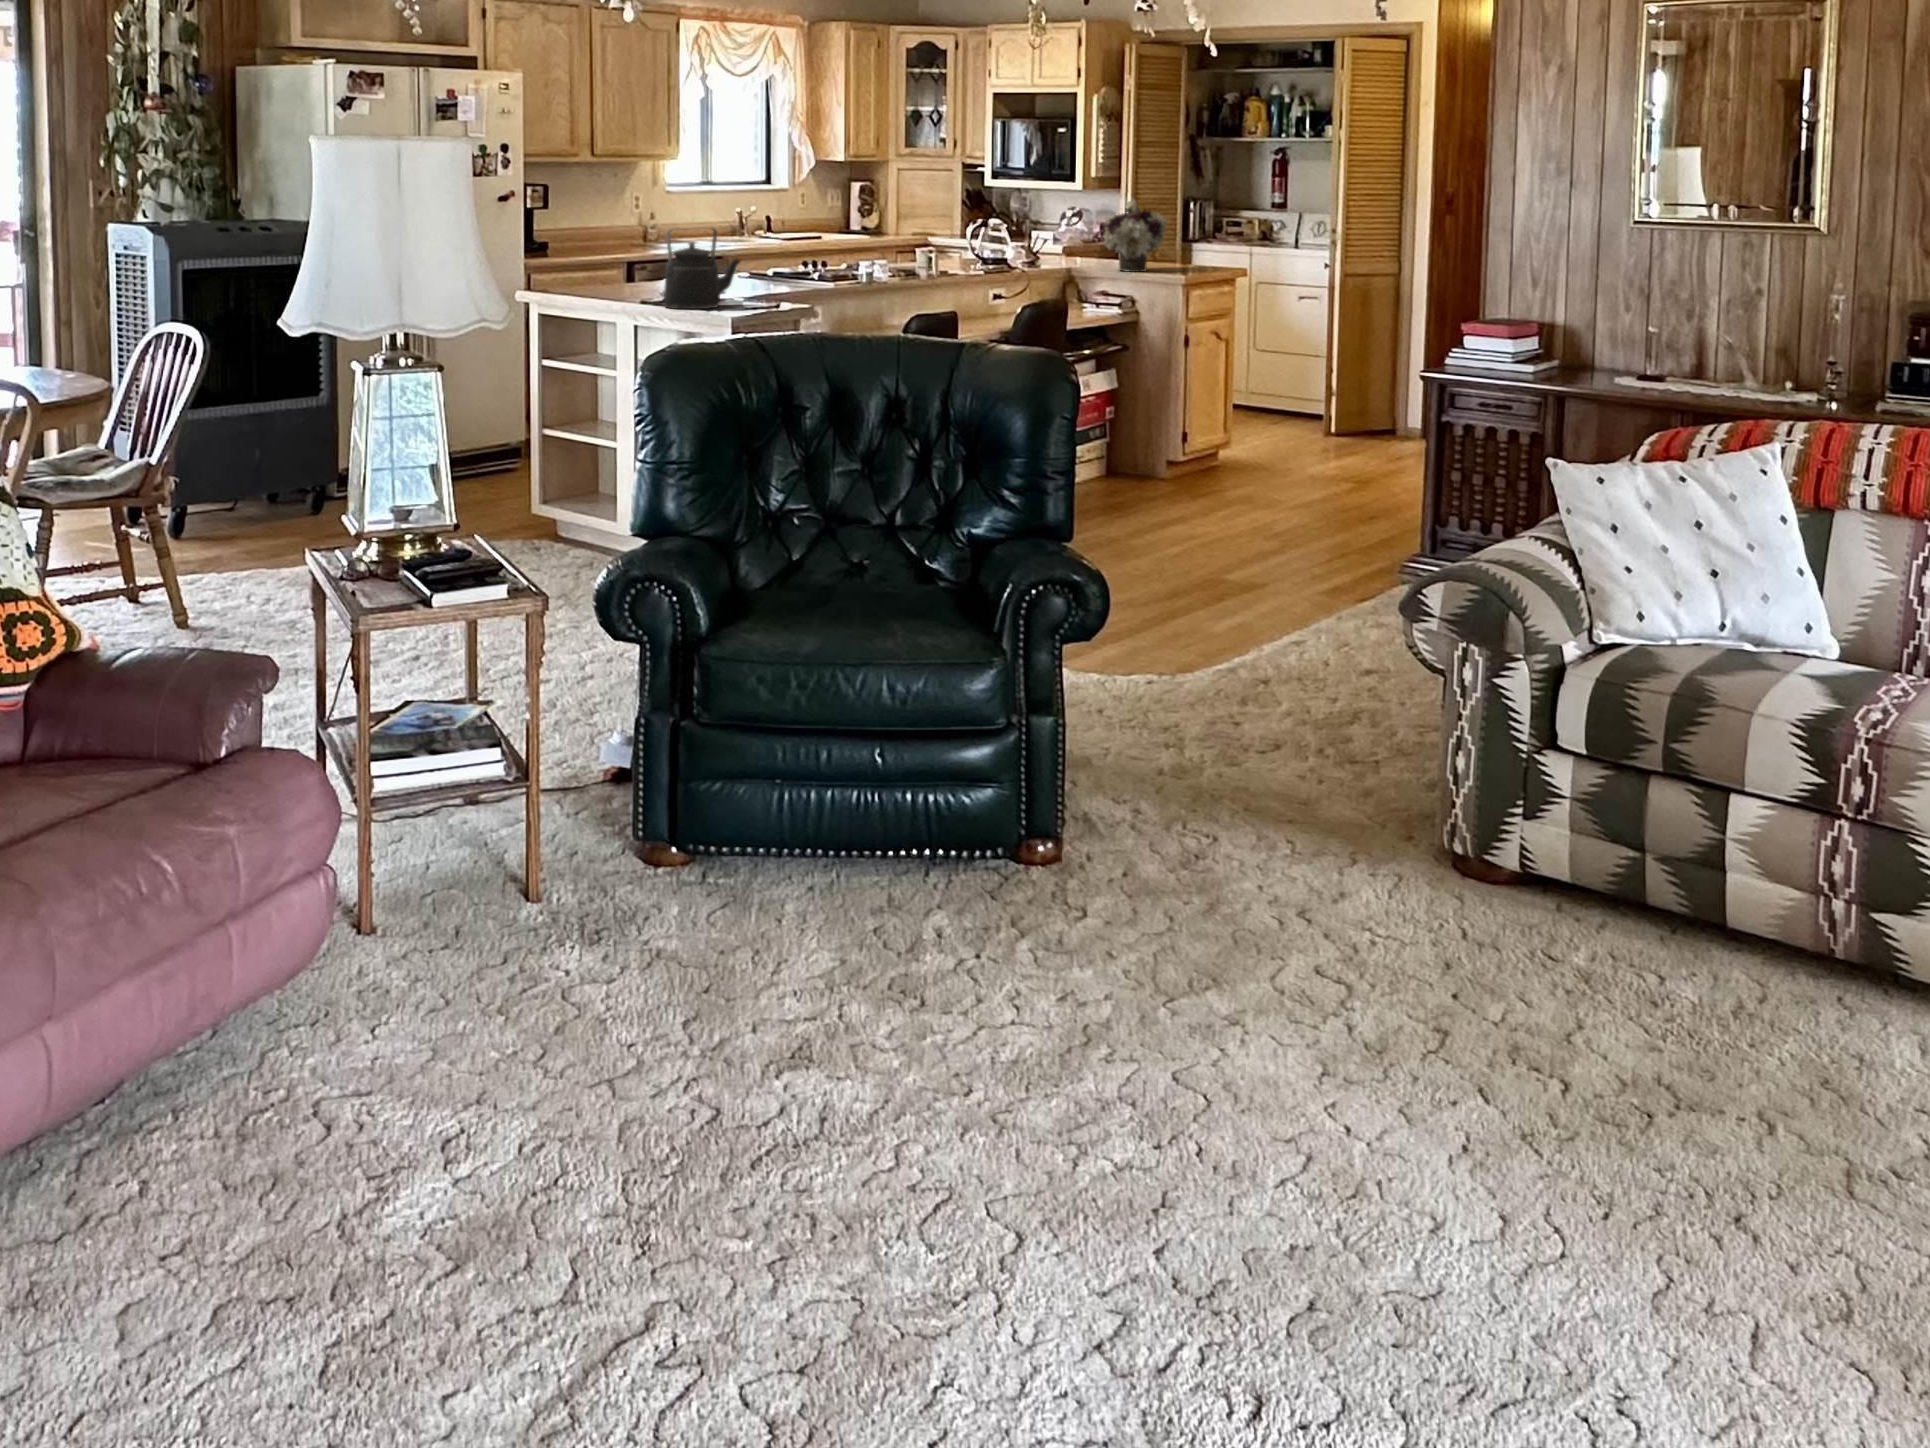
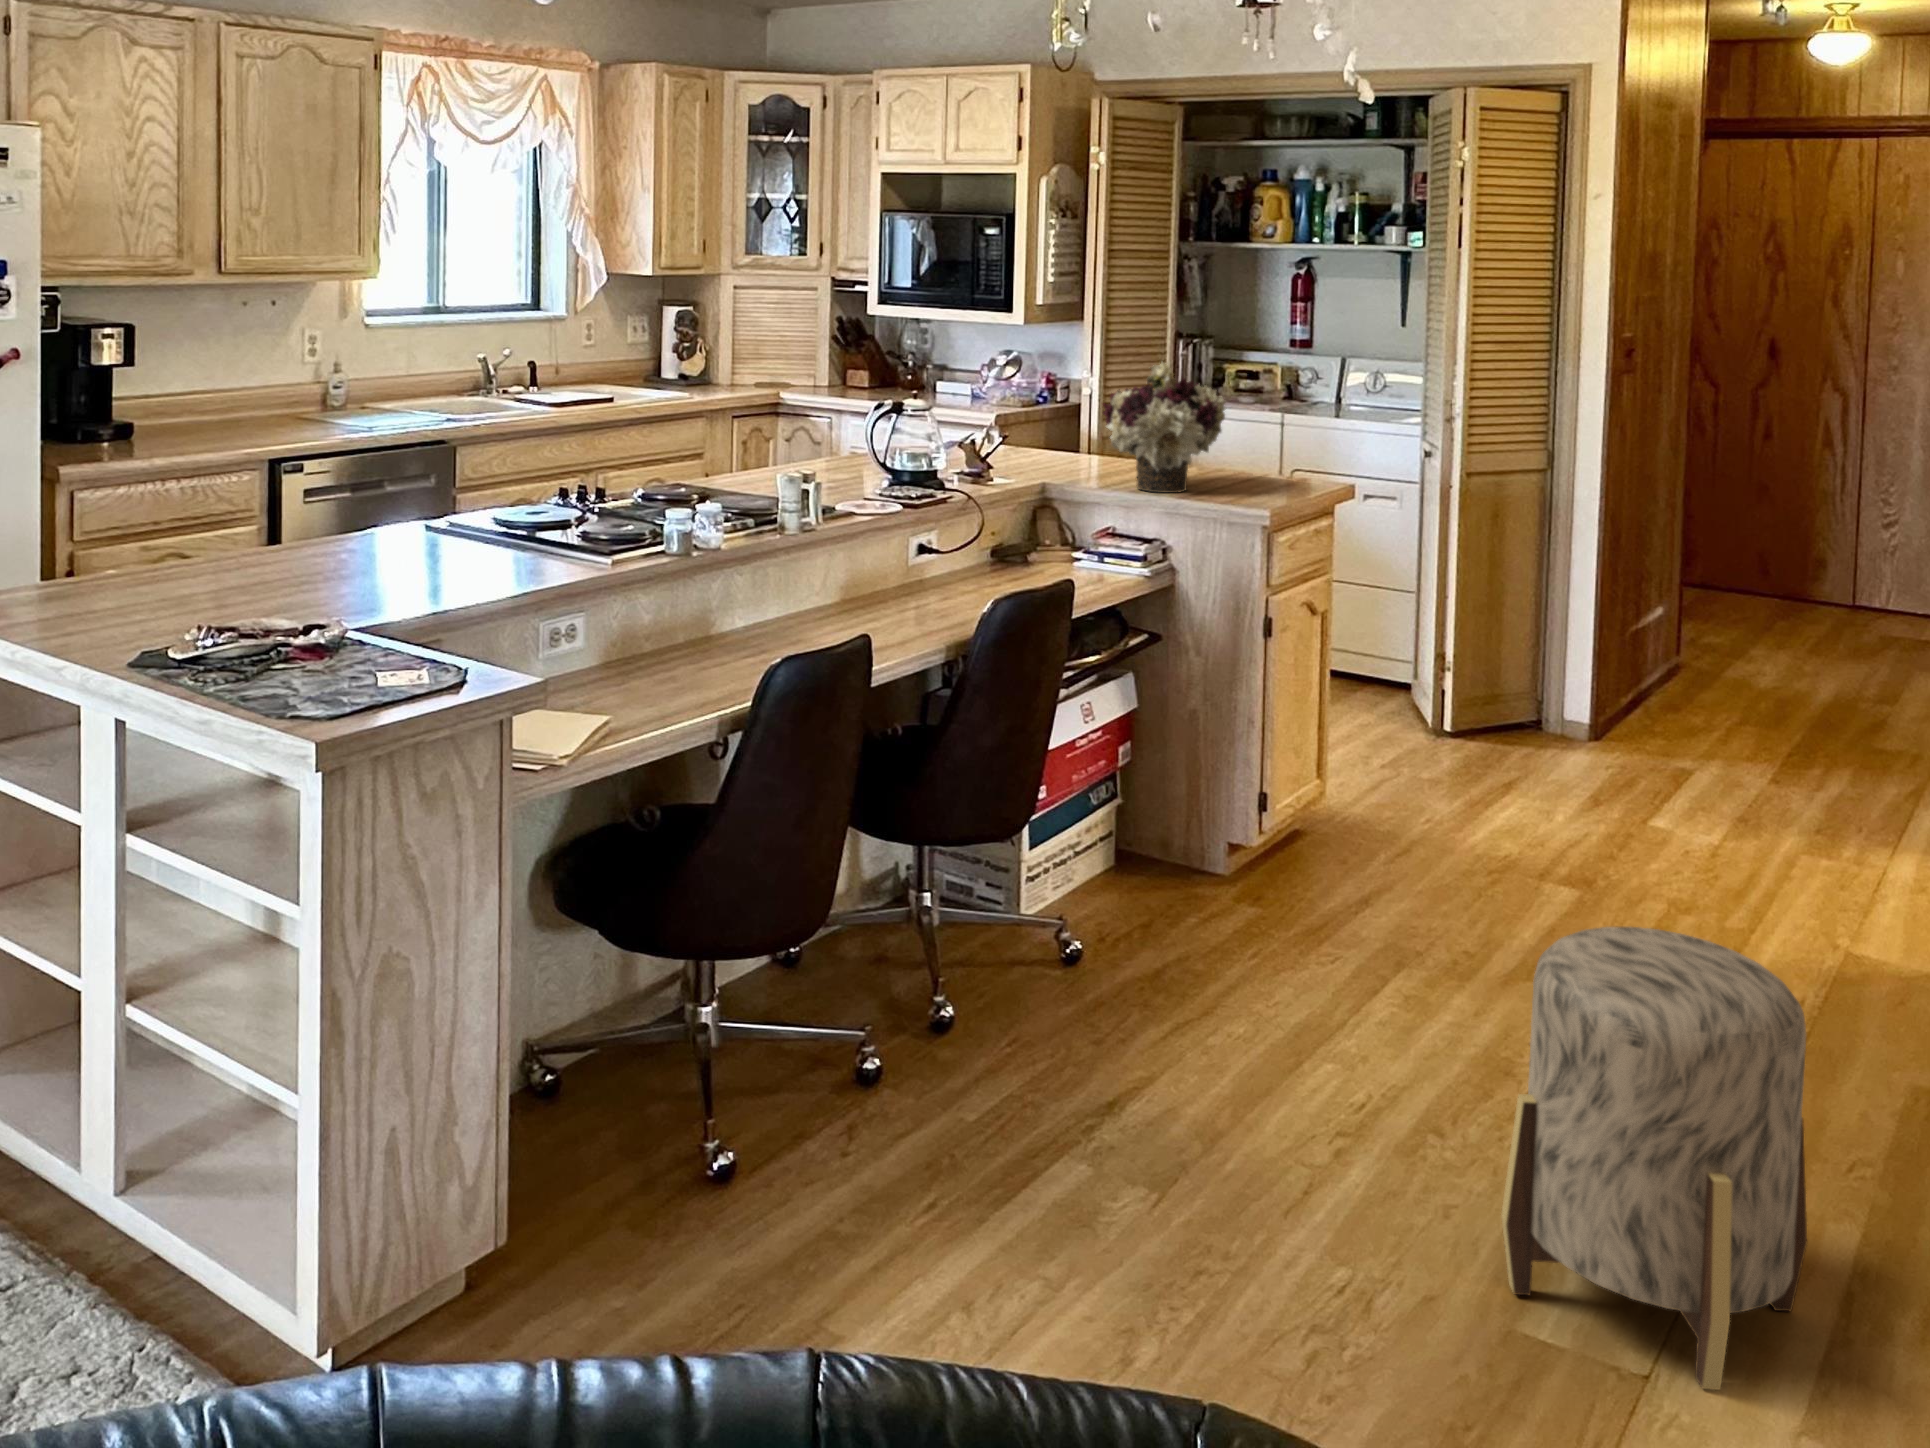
kettle: present [664,227,740,309] -> none [198,473,393,679]
ottoman: none [1216,423,1342,588] -> present [1501,927,1807,1390]

